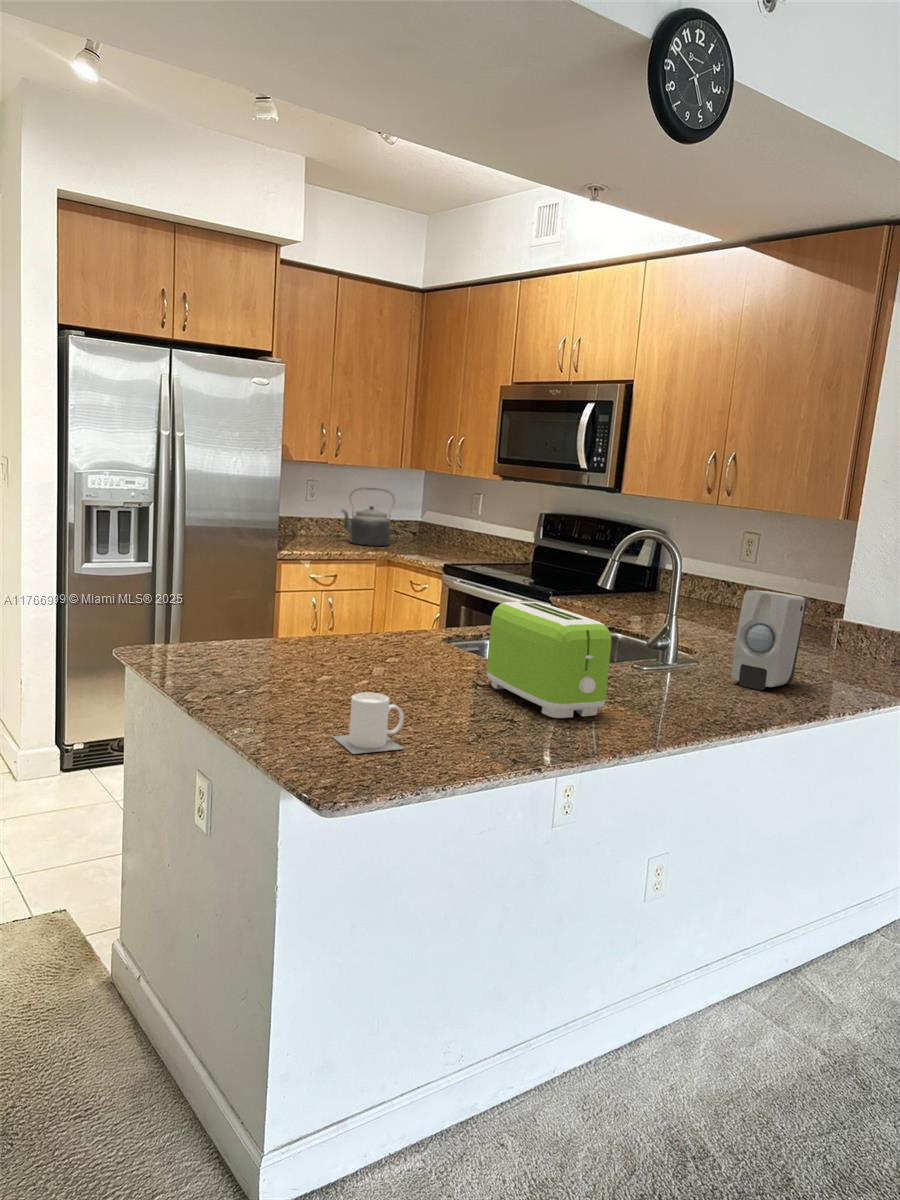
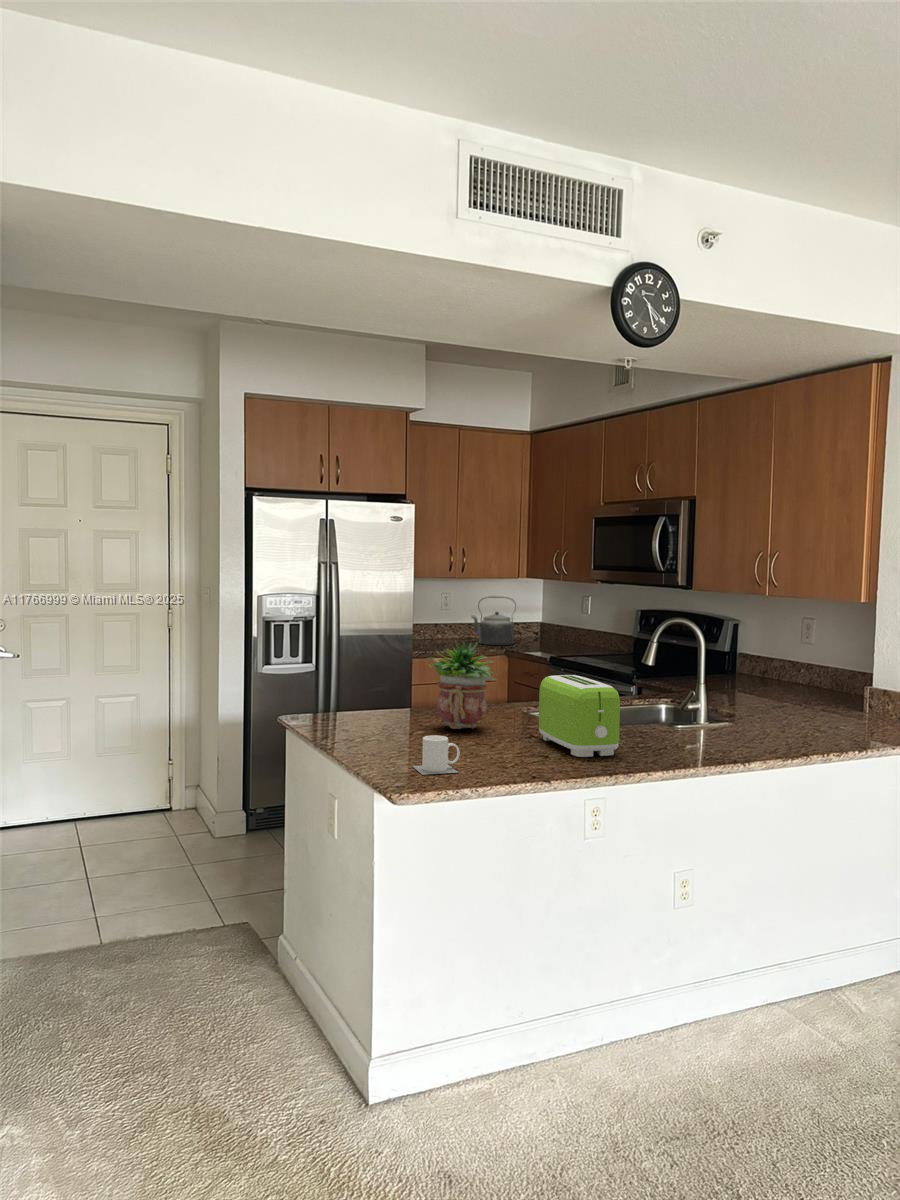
potted plant: none [334,546,430,670] -> present [429,642,497,729]
soap dispenser: present [731,590,806,690] -> none [744,661,804,740]

